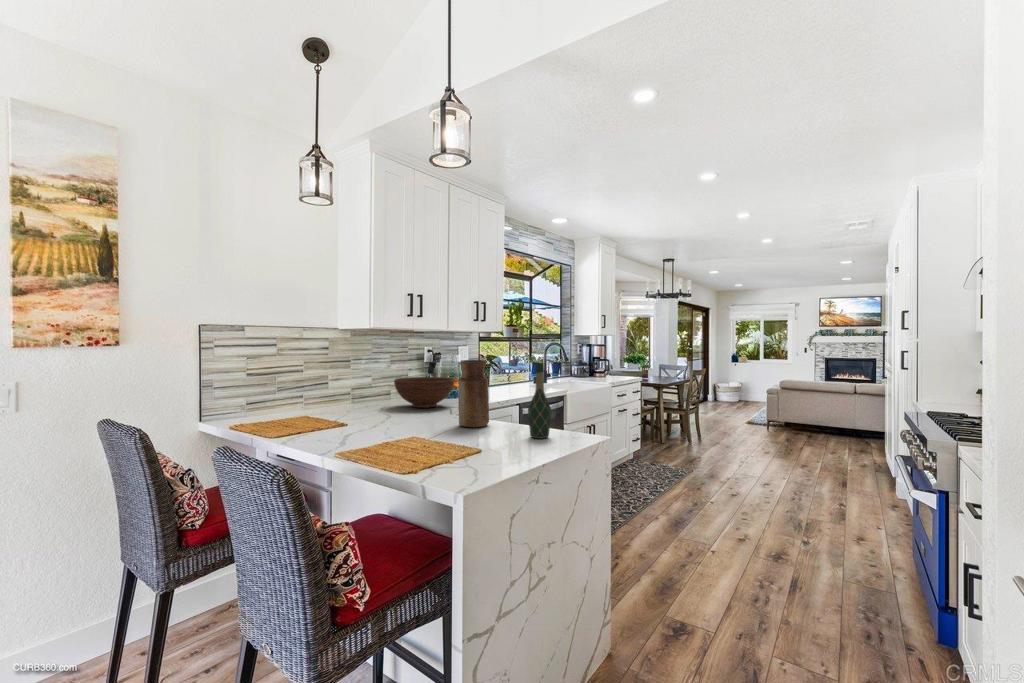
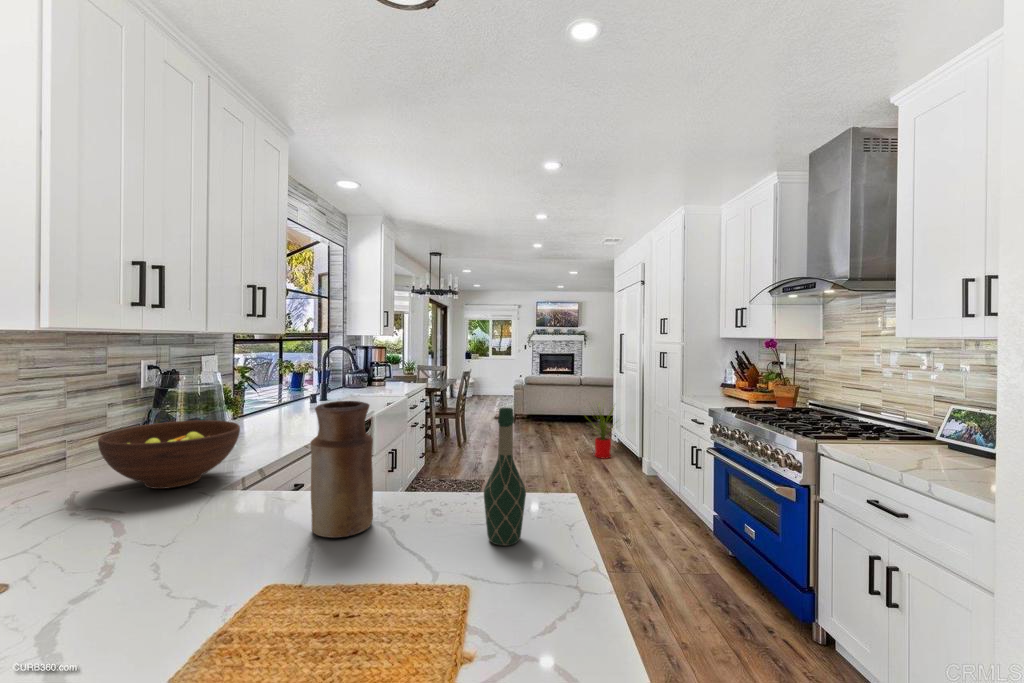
house plant: none [823,401,882,472] -> present [594,408,614,459]

